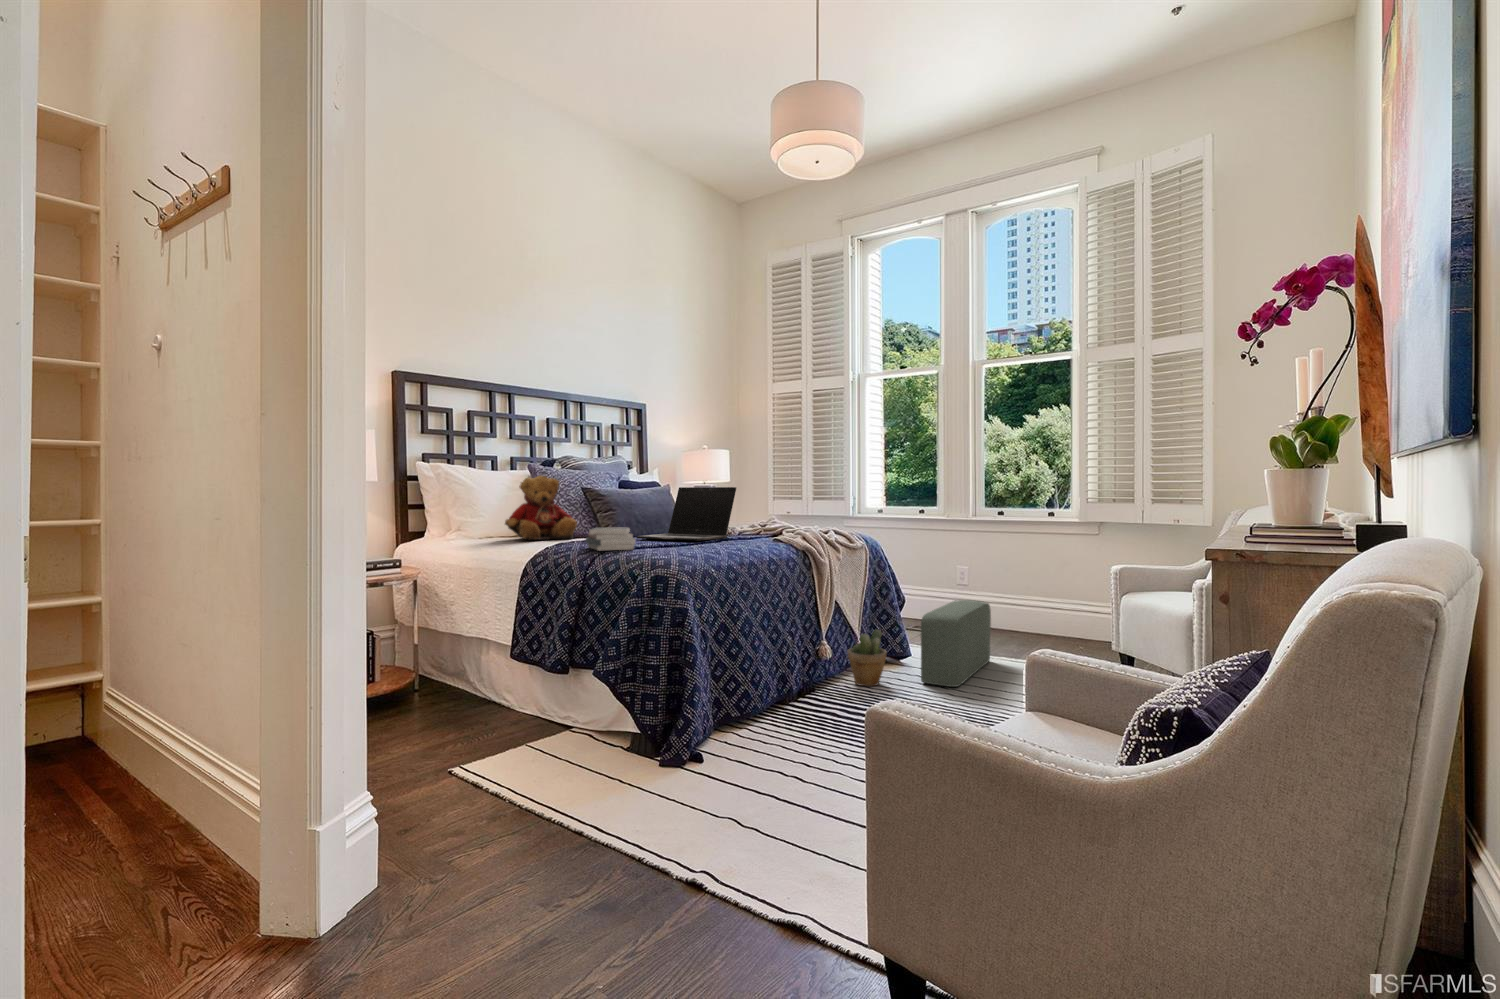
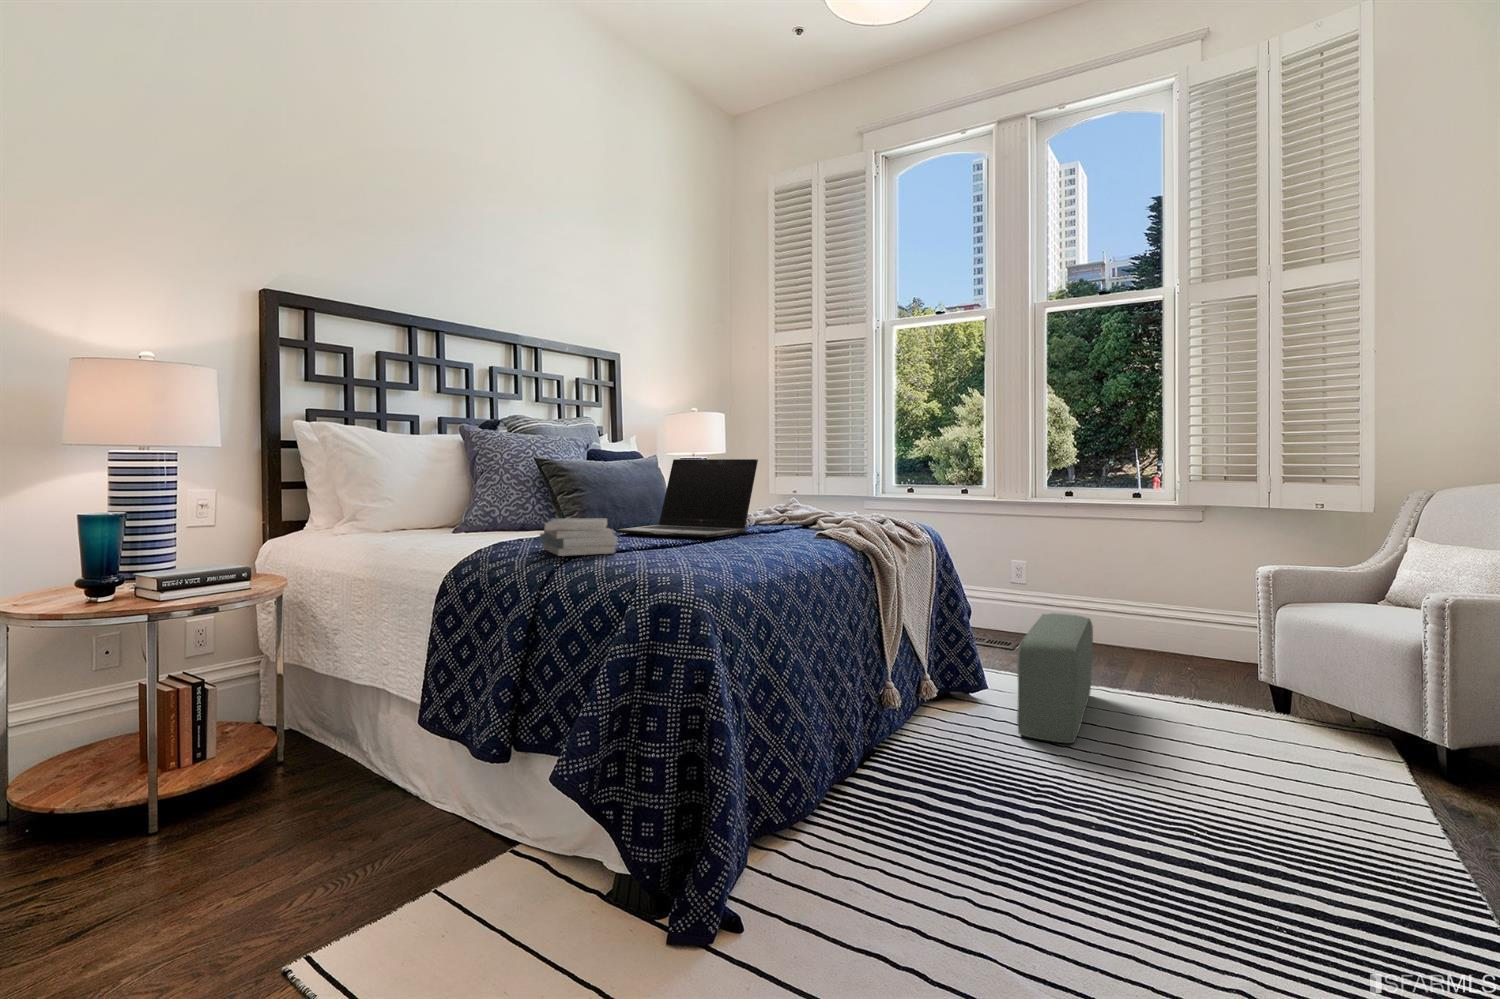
teddy bear: present [505,476,577,540] -> none [421,441,528,535]
potted plant: present [848,630,887,686] -> none [915,660,972,743]

